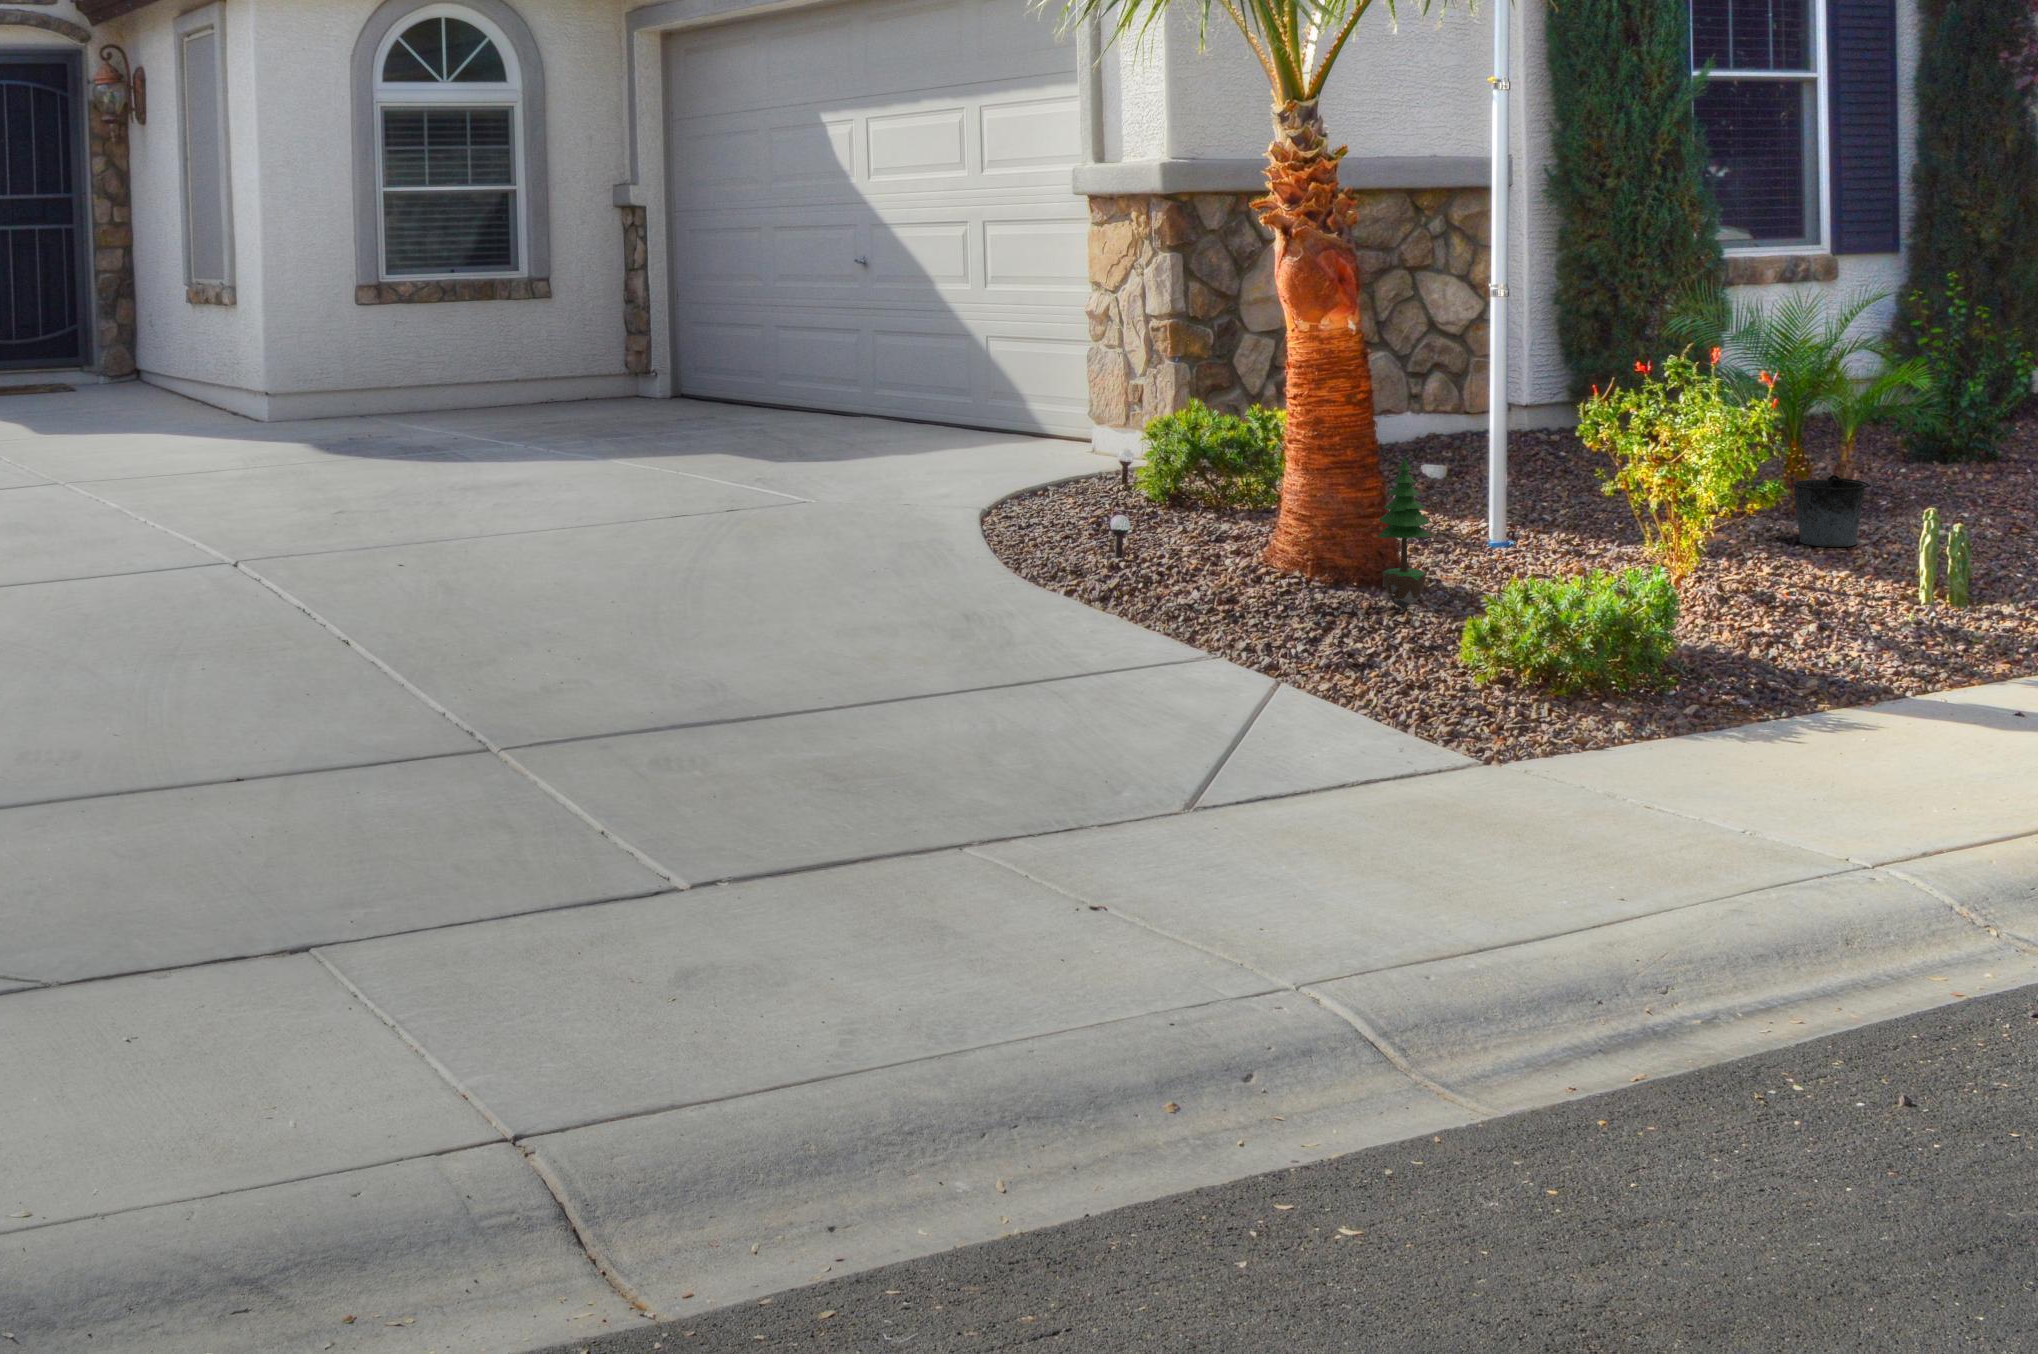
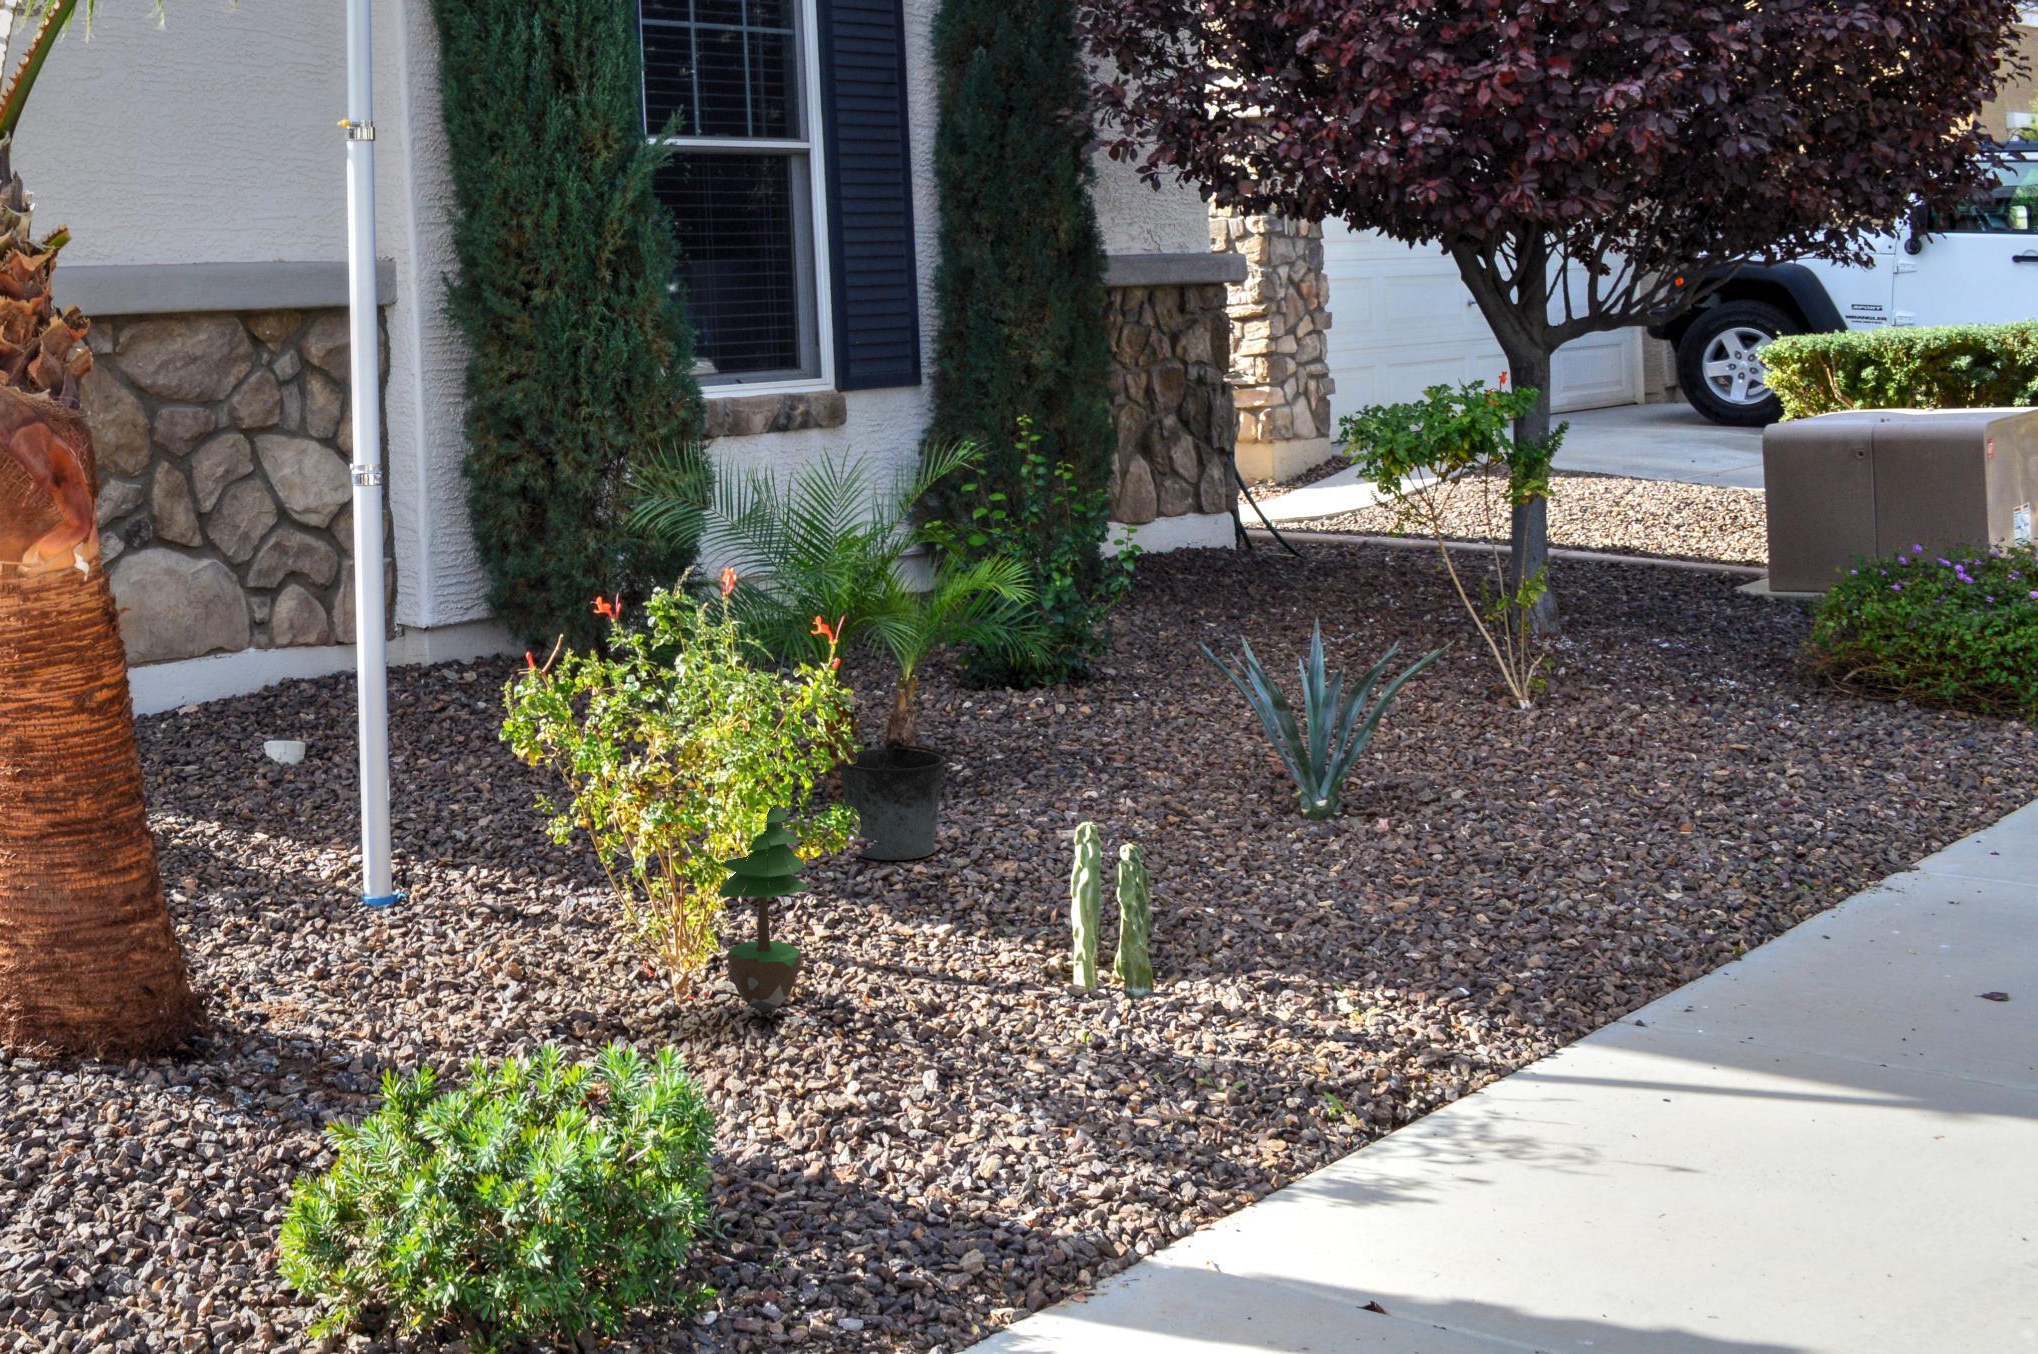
potted tree: present [1377,457,1431,608] -> present [718,795,810,1013]

